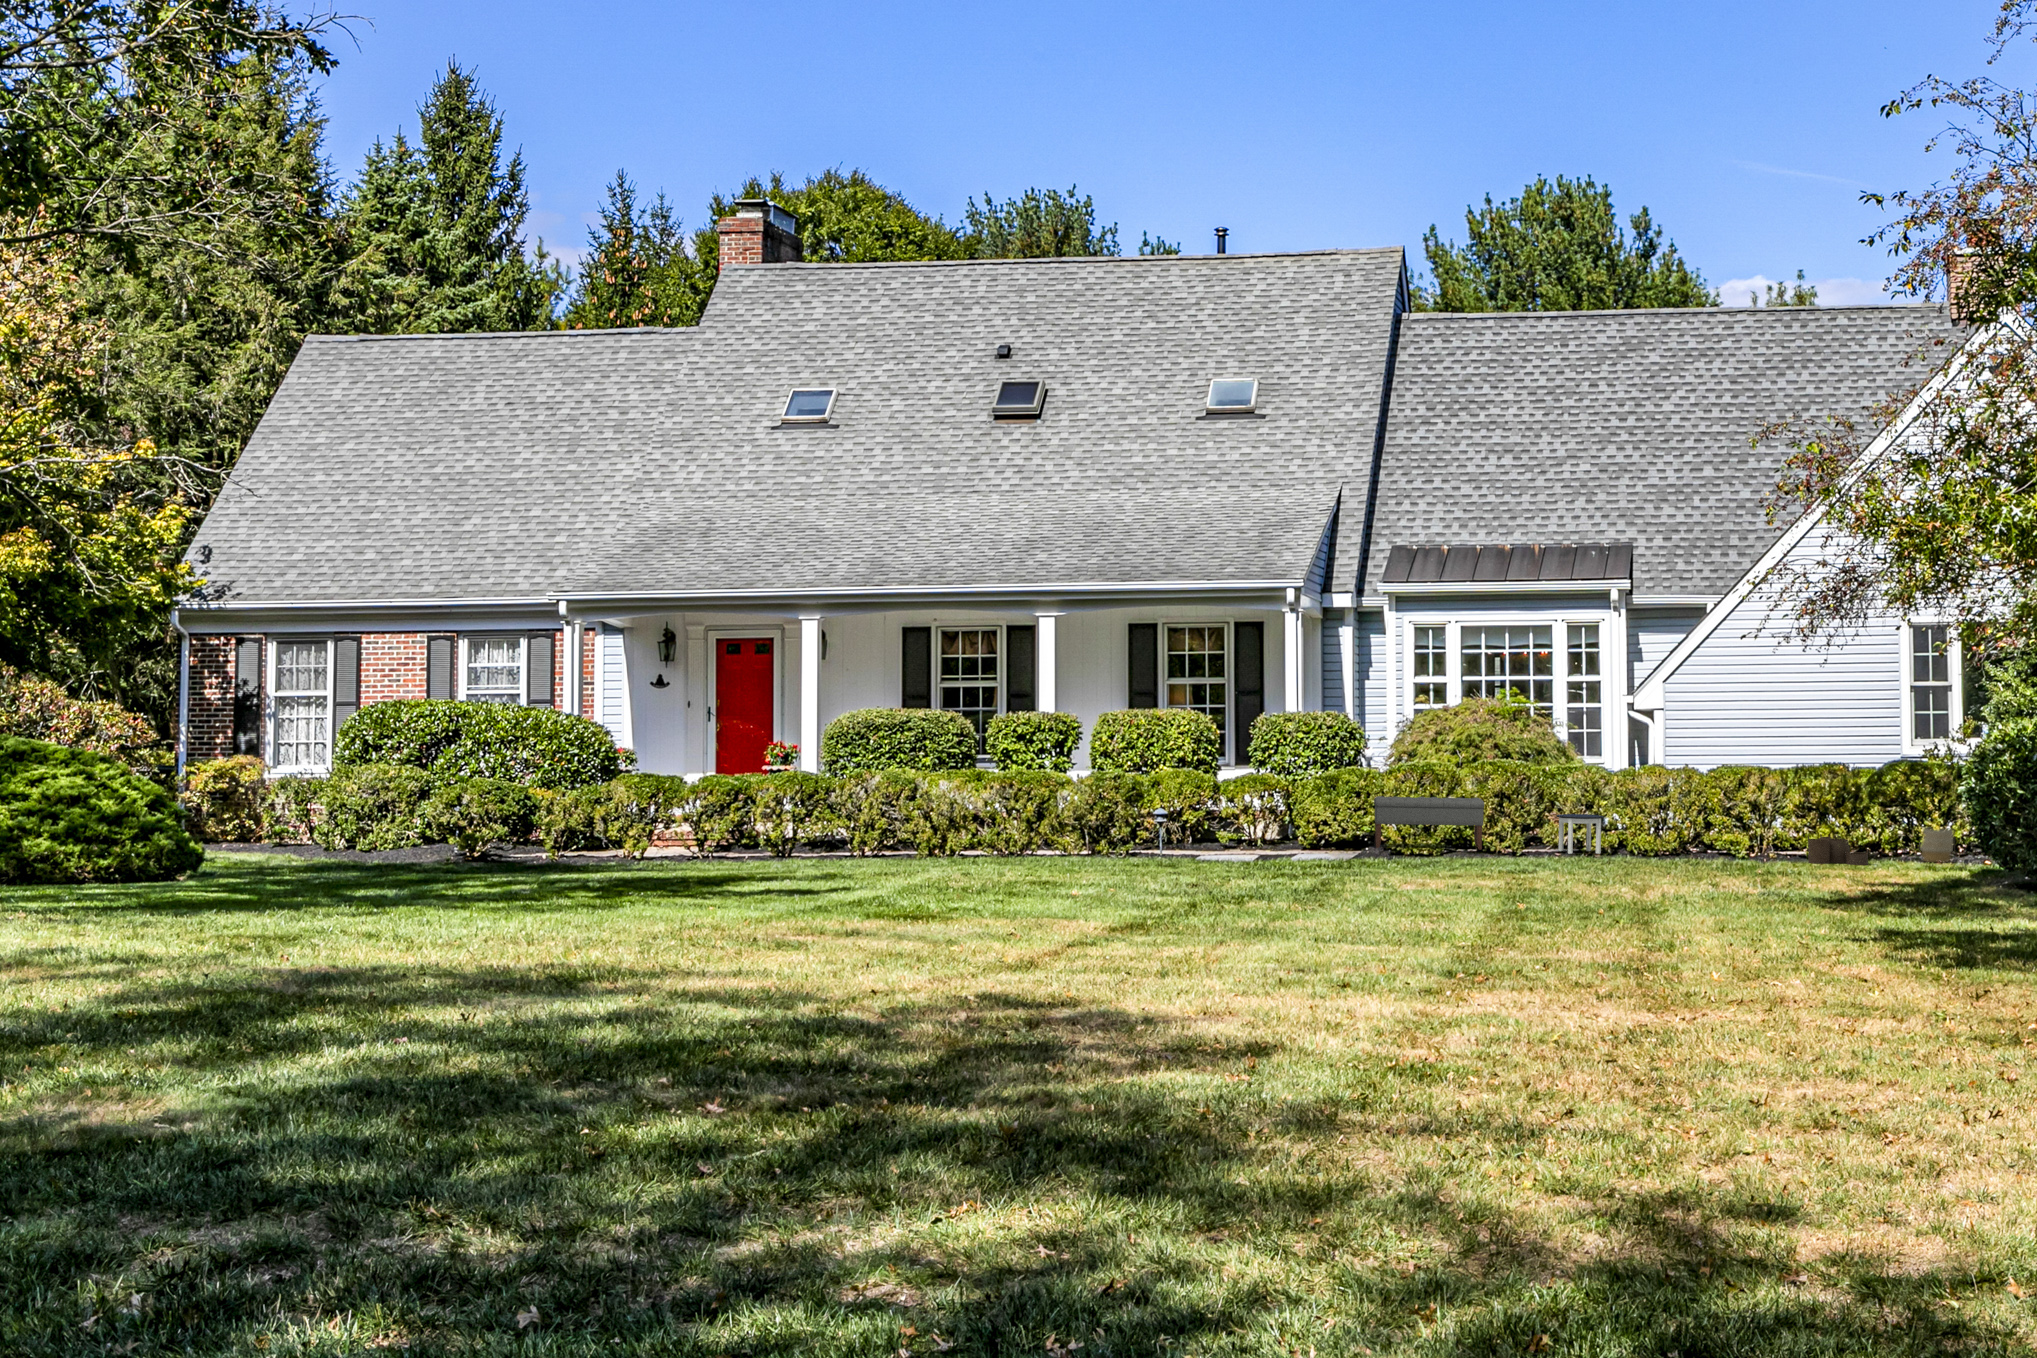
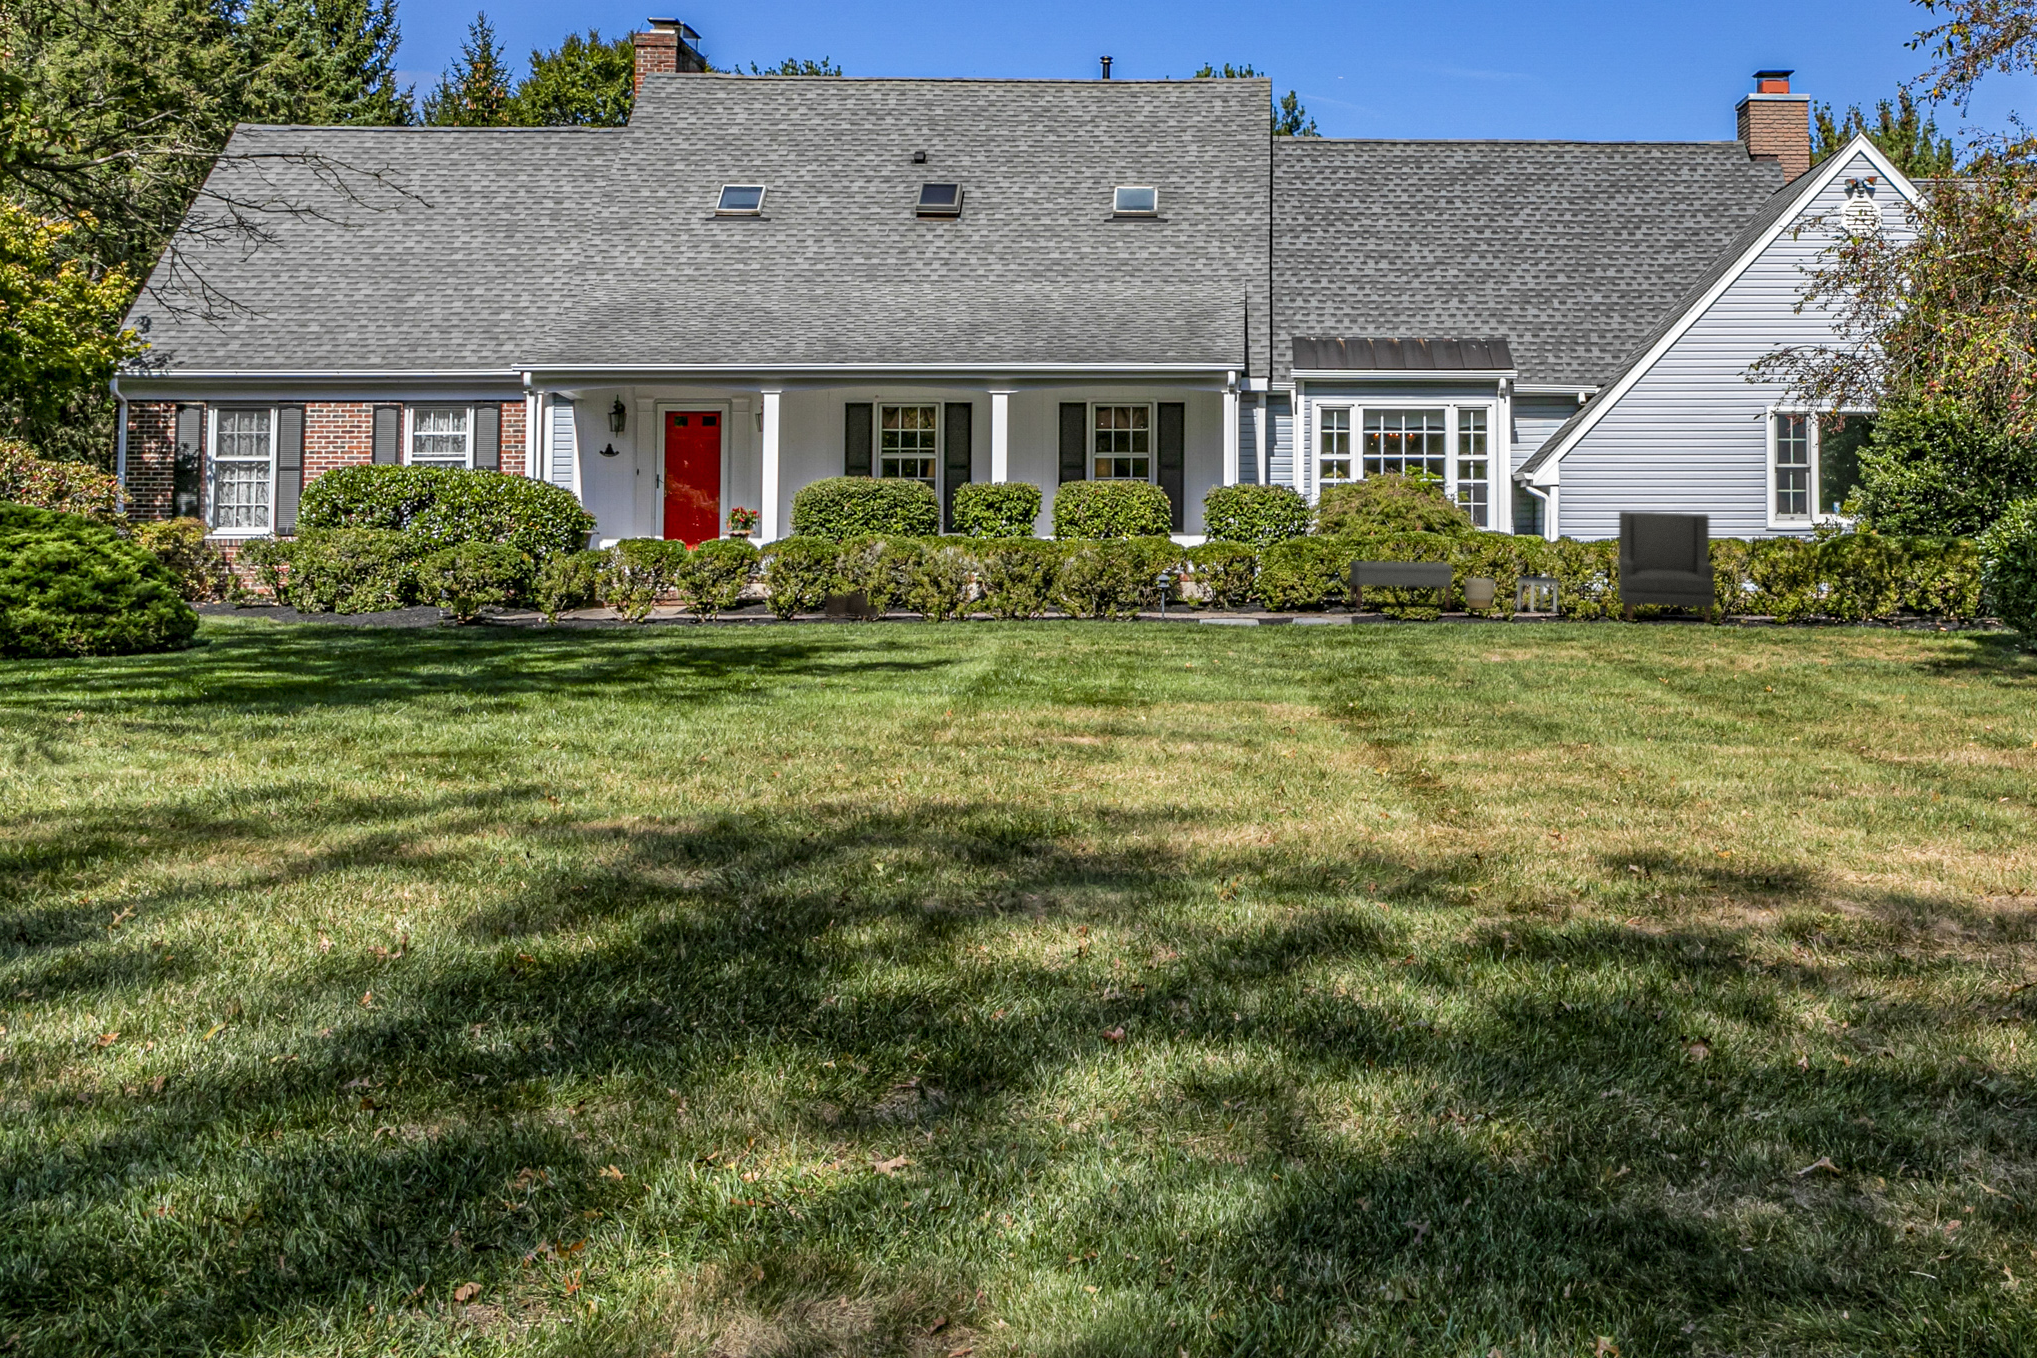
chair: none [1659,739,1770,865] -> present [1618,511,1716,622]
planter: present [1920,829,1953,863] -> present [1465,578,1494,608]
woven basket: present [1808,834,1868,865] -> present [826,591,879,617]

